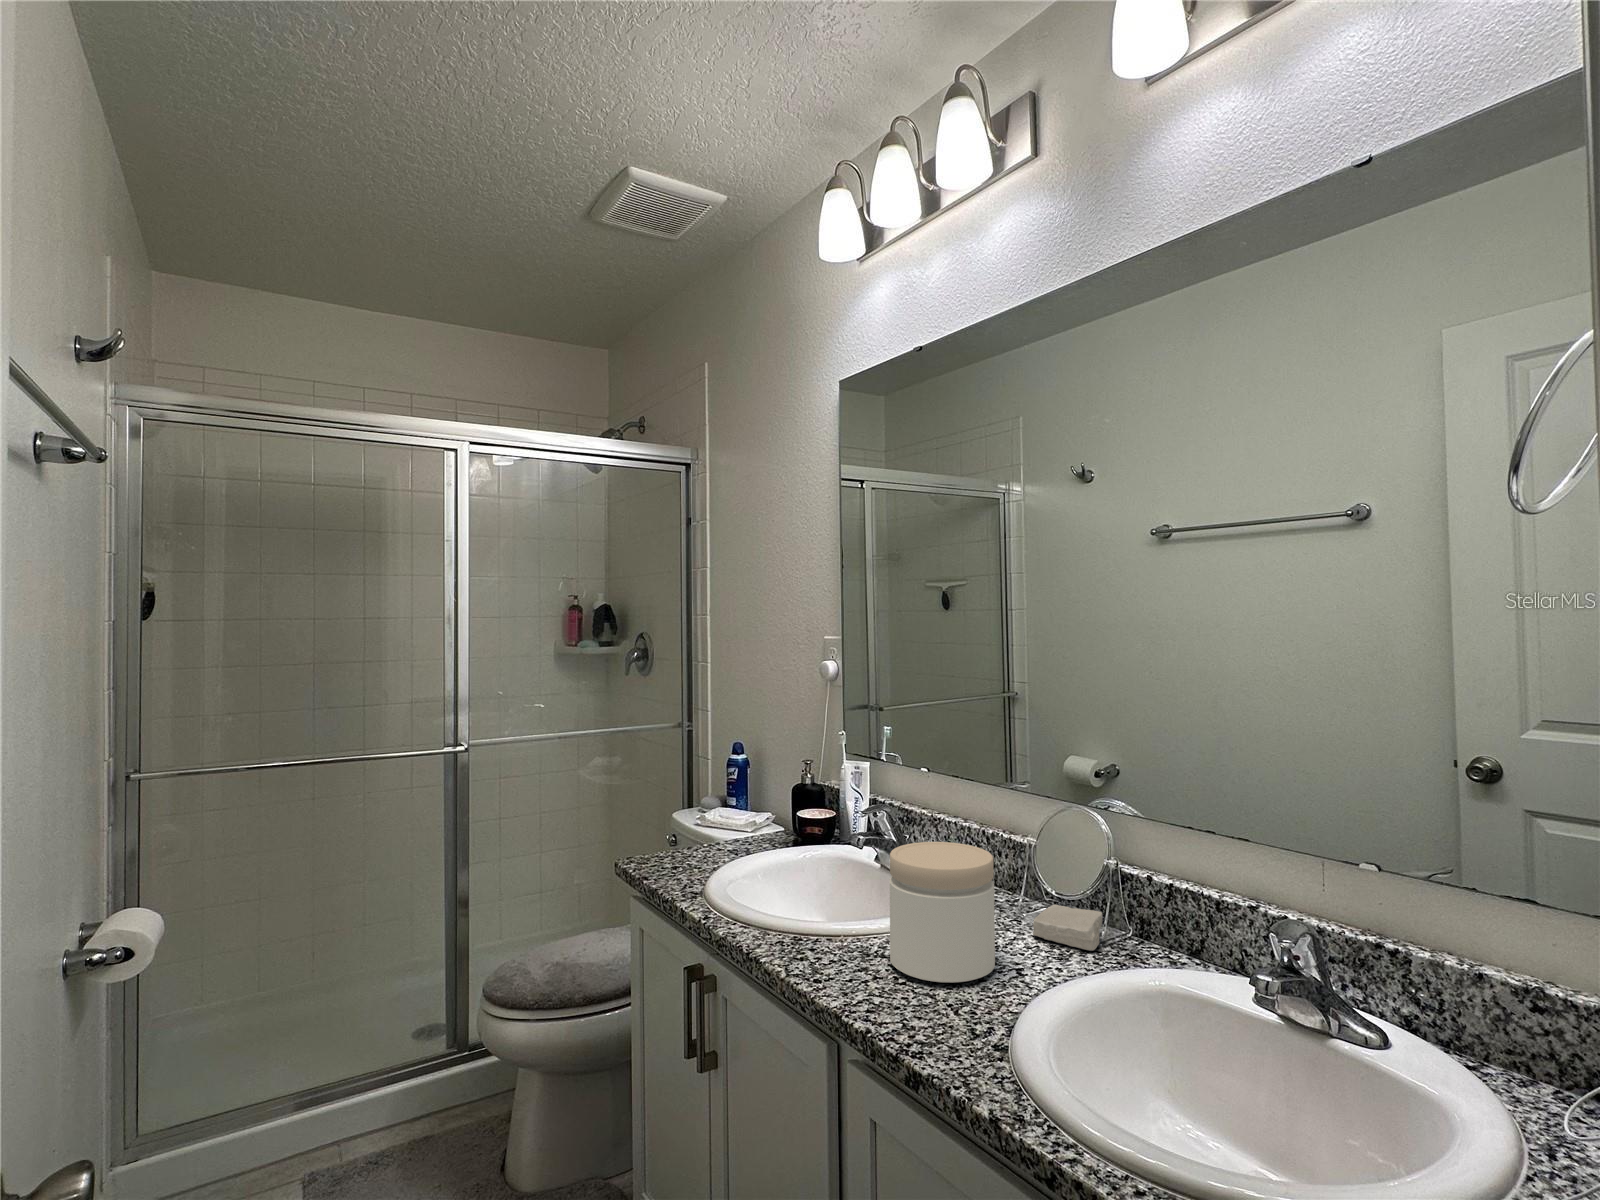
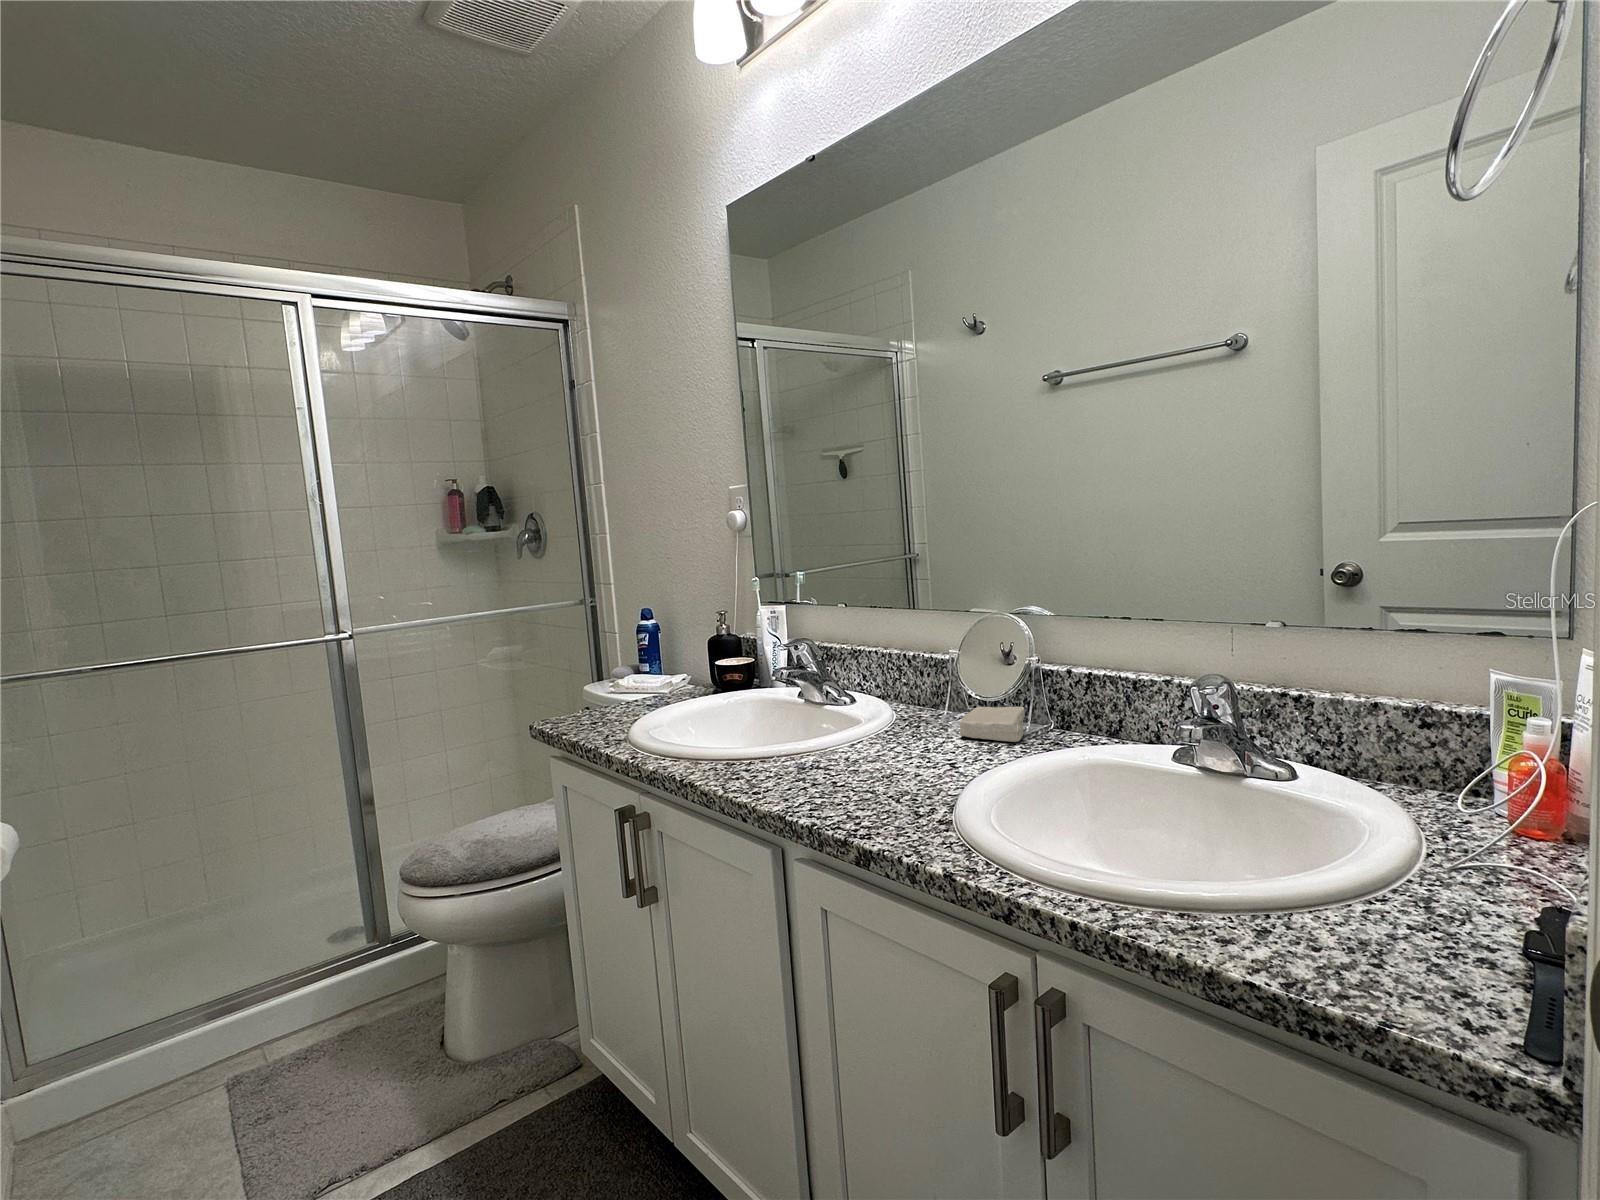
jar: present [890,842,995,983] -> none [819,652,928,779]

